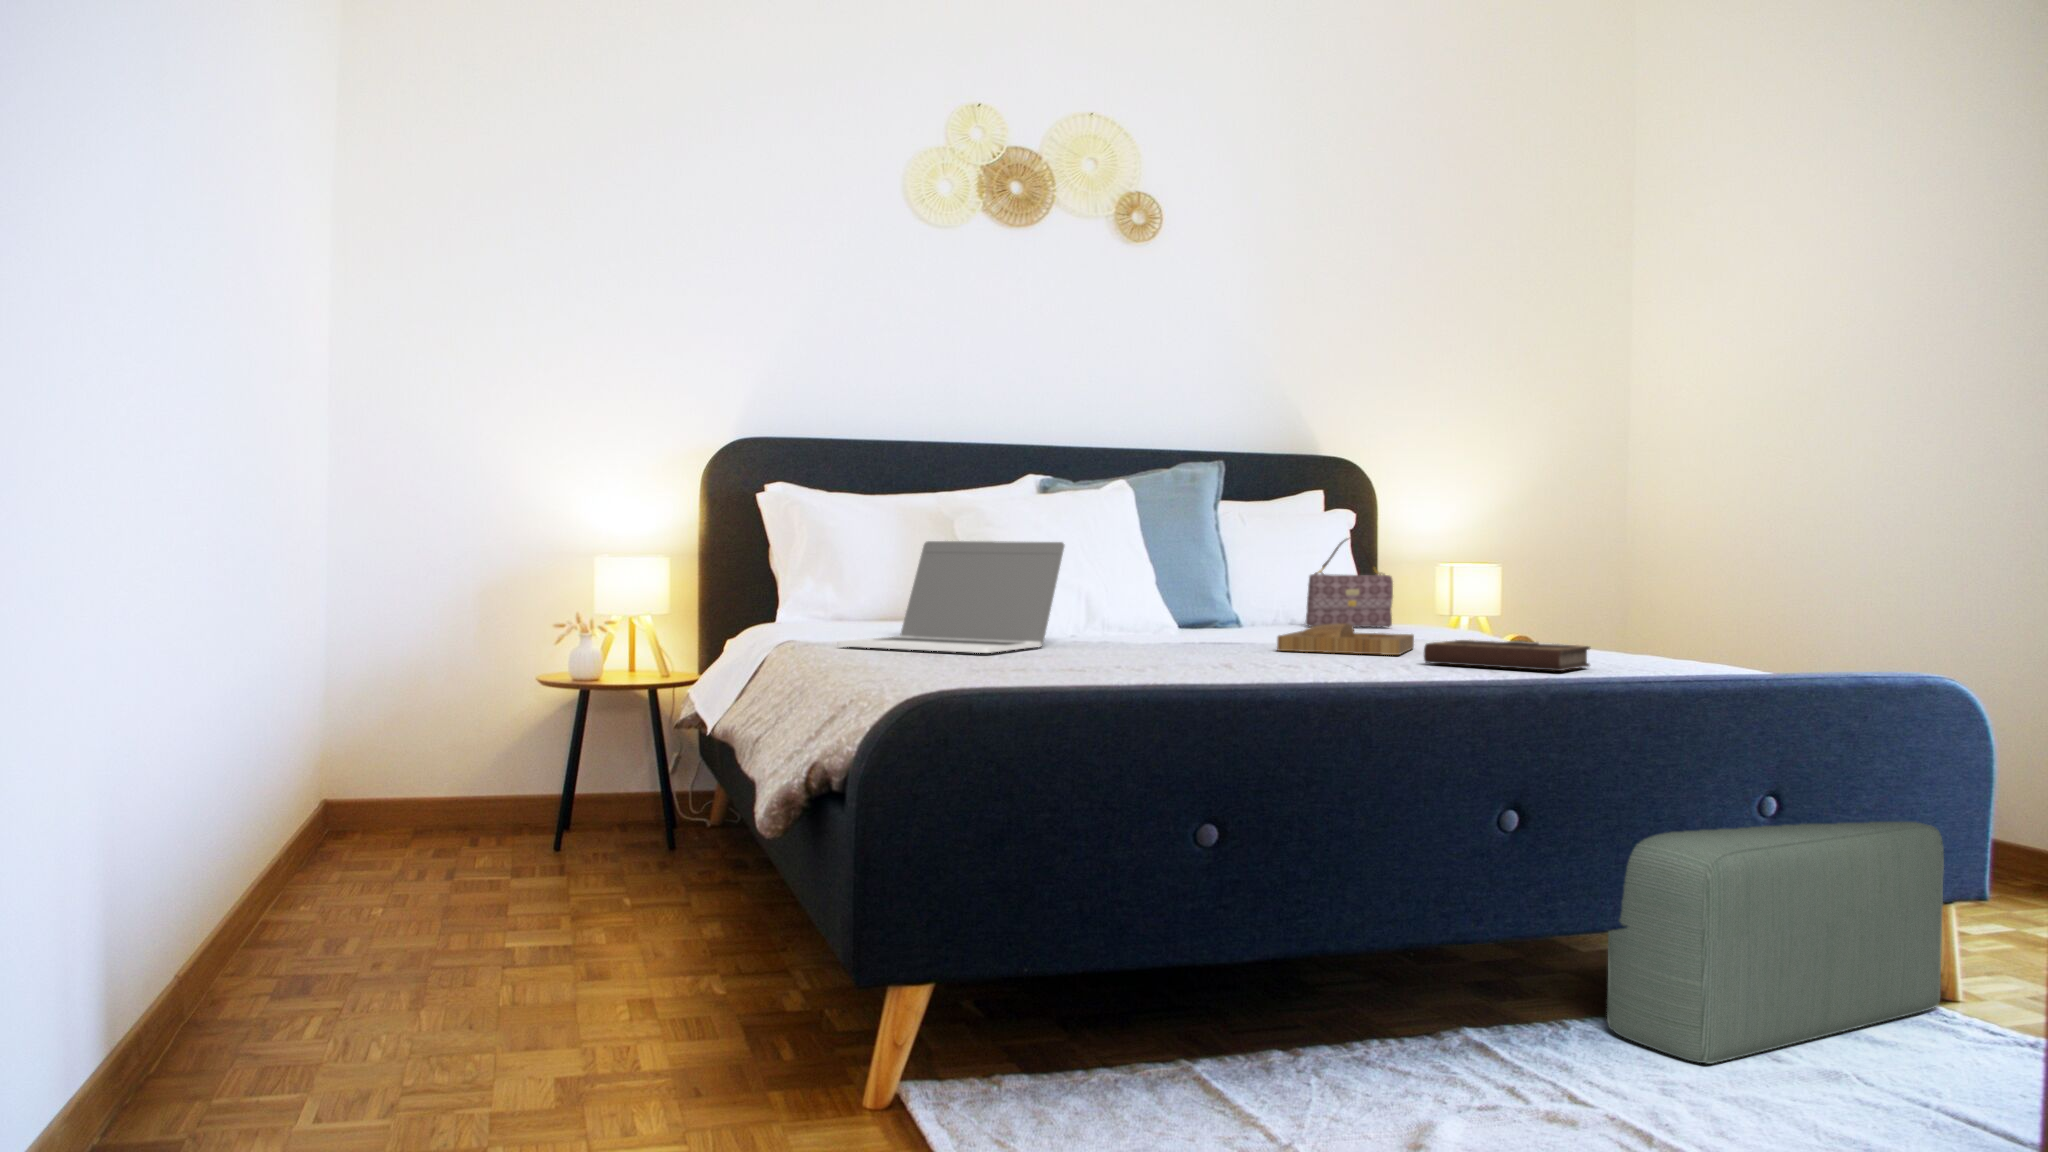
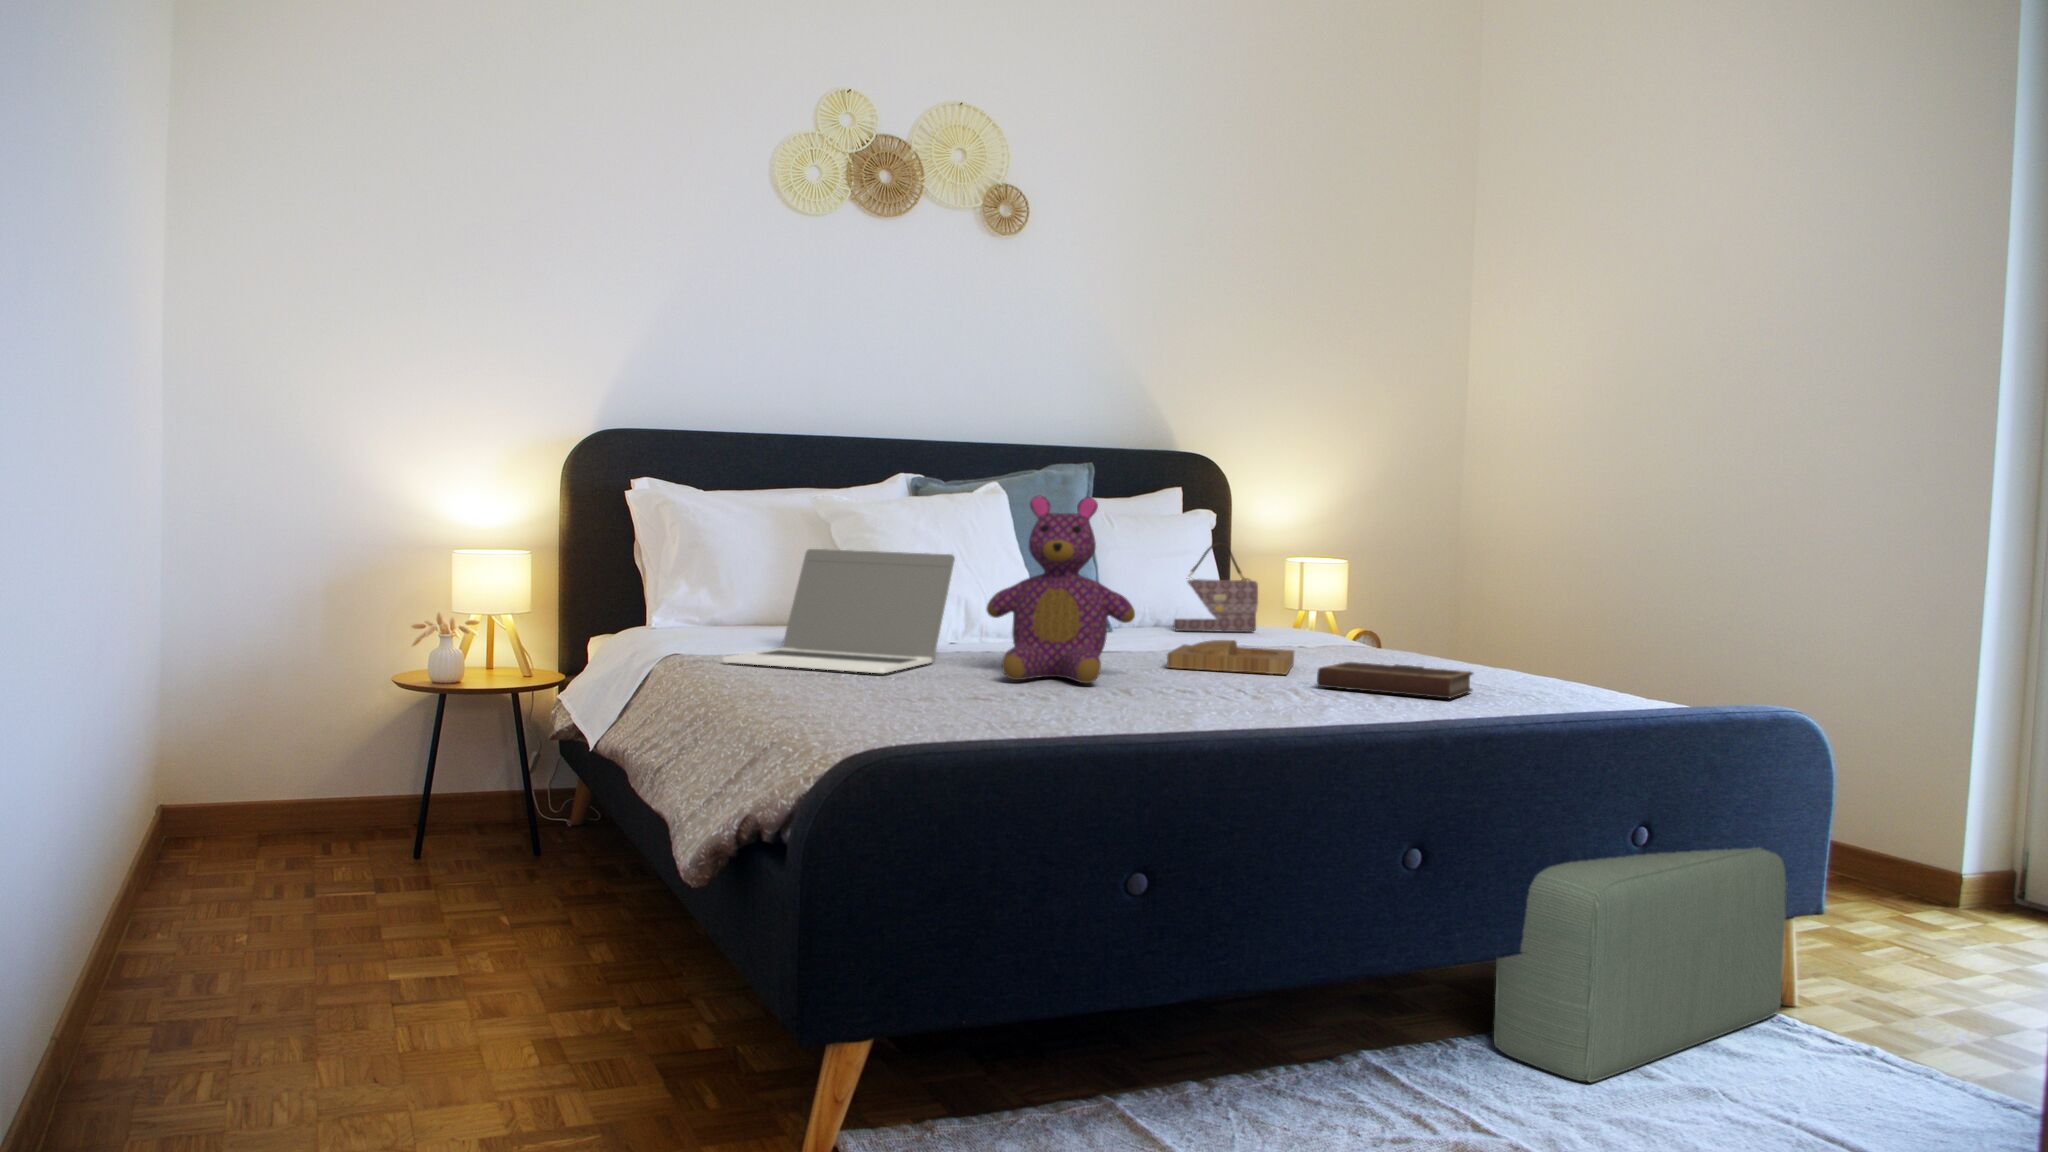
teddy bear: none [1090,477,1237,660] -> present [987,495,1135,683]

